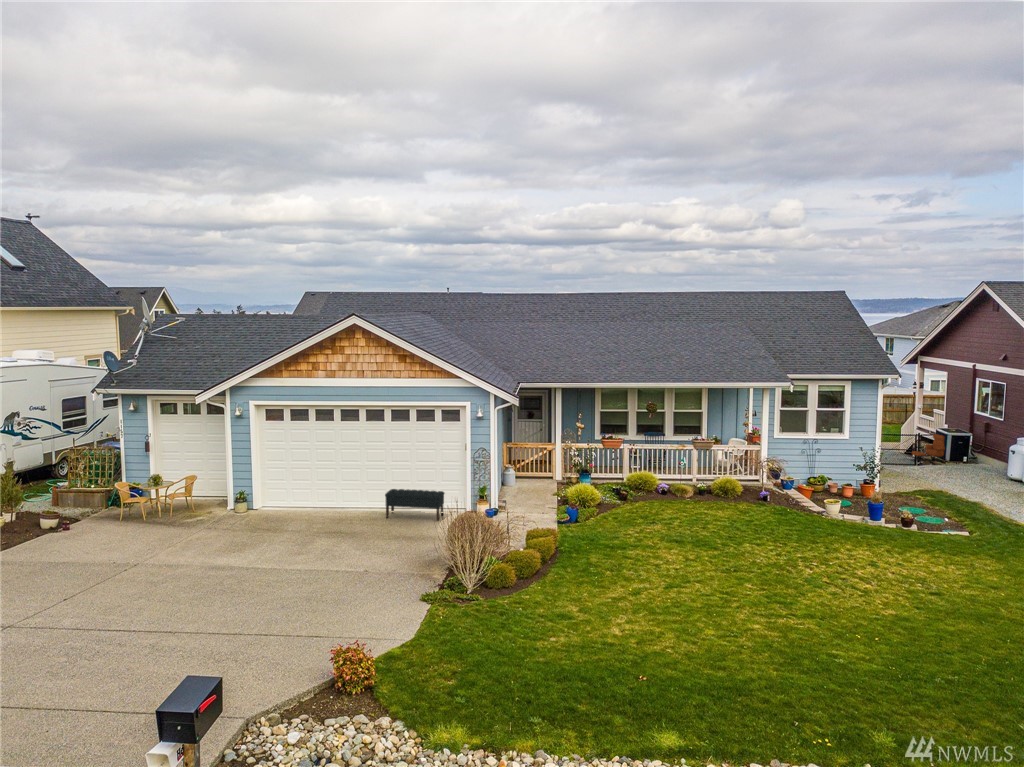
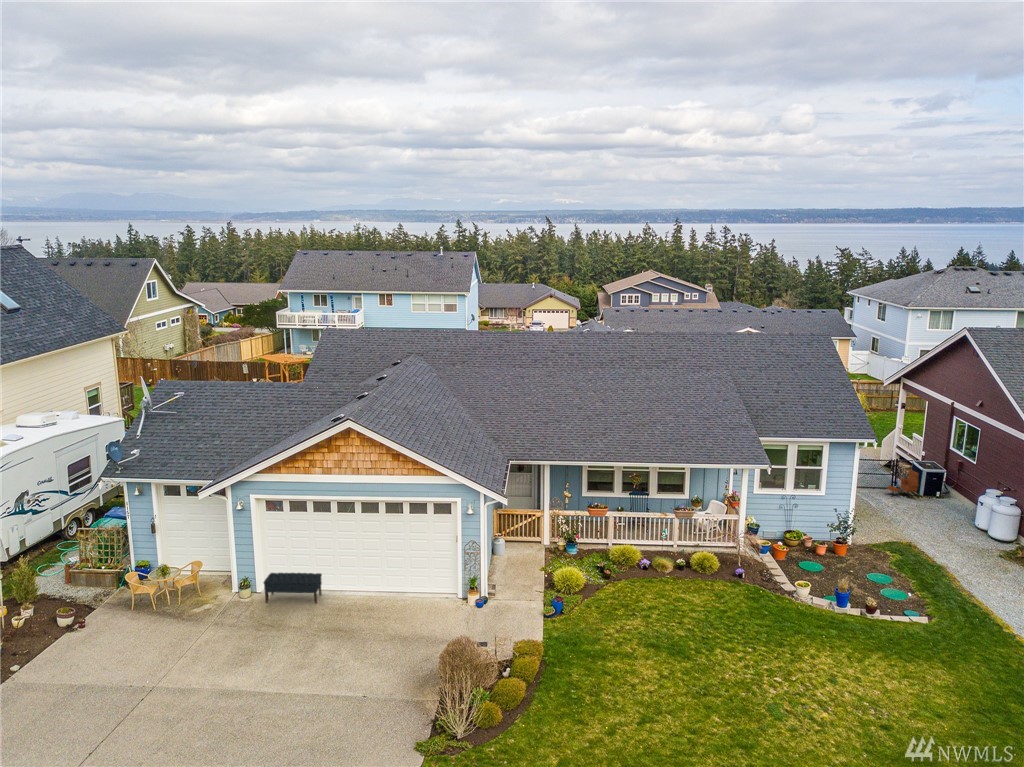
bench: present [385,489,444,521] -> present [264,573,322,604]

